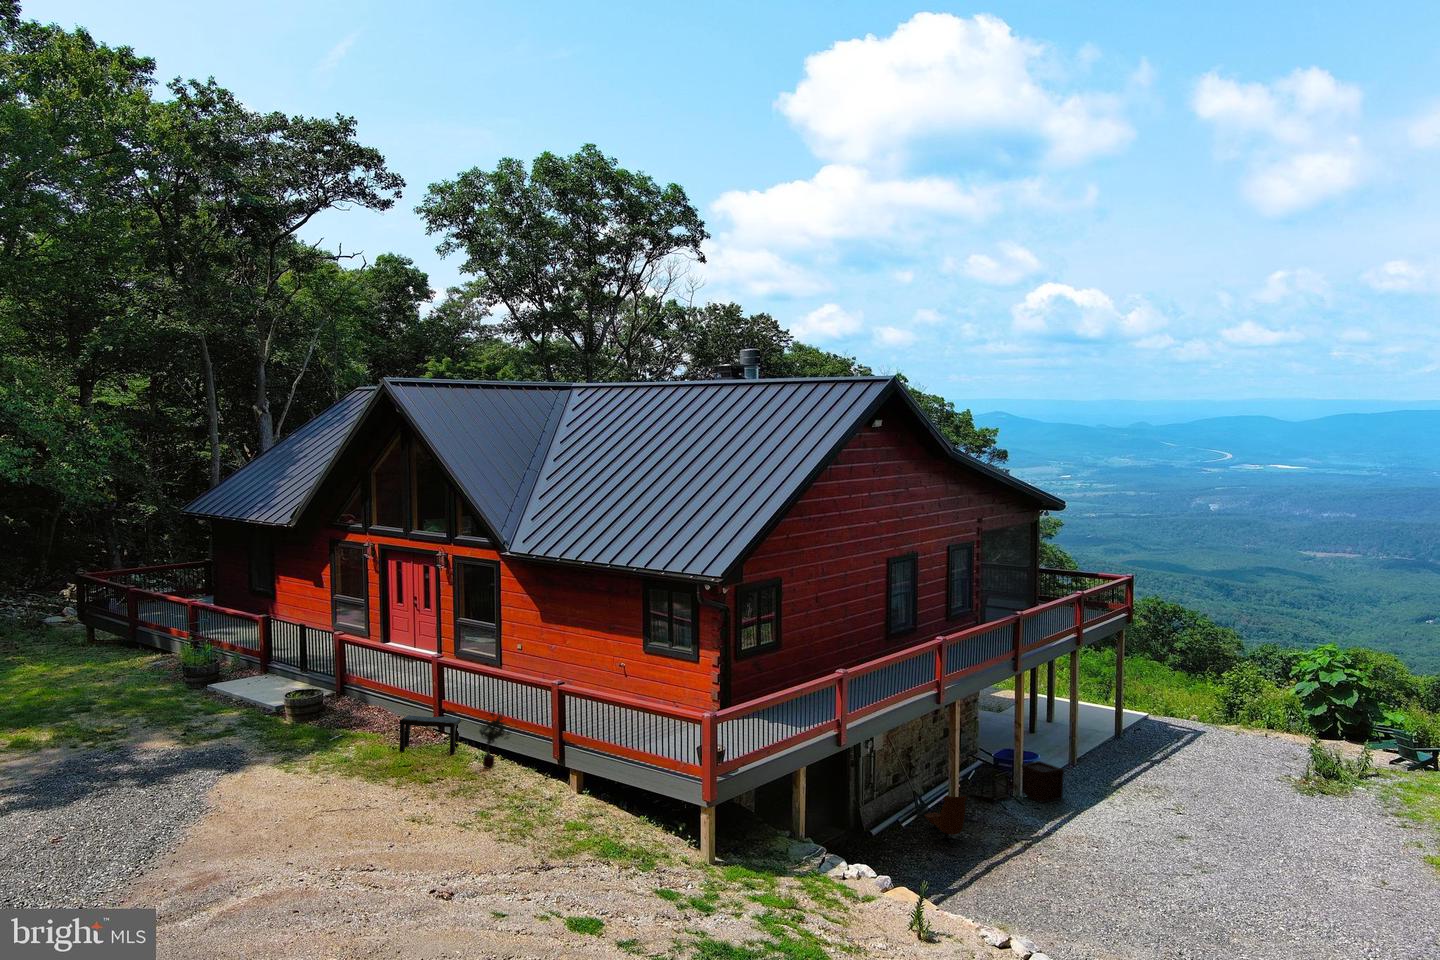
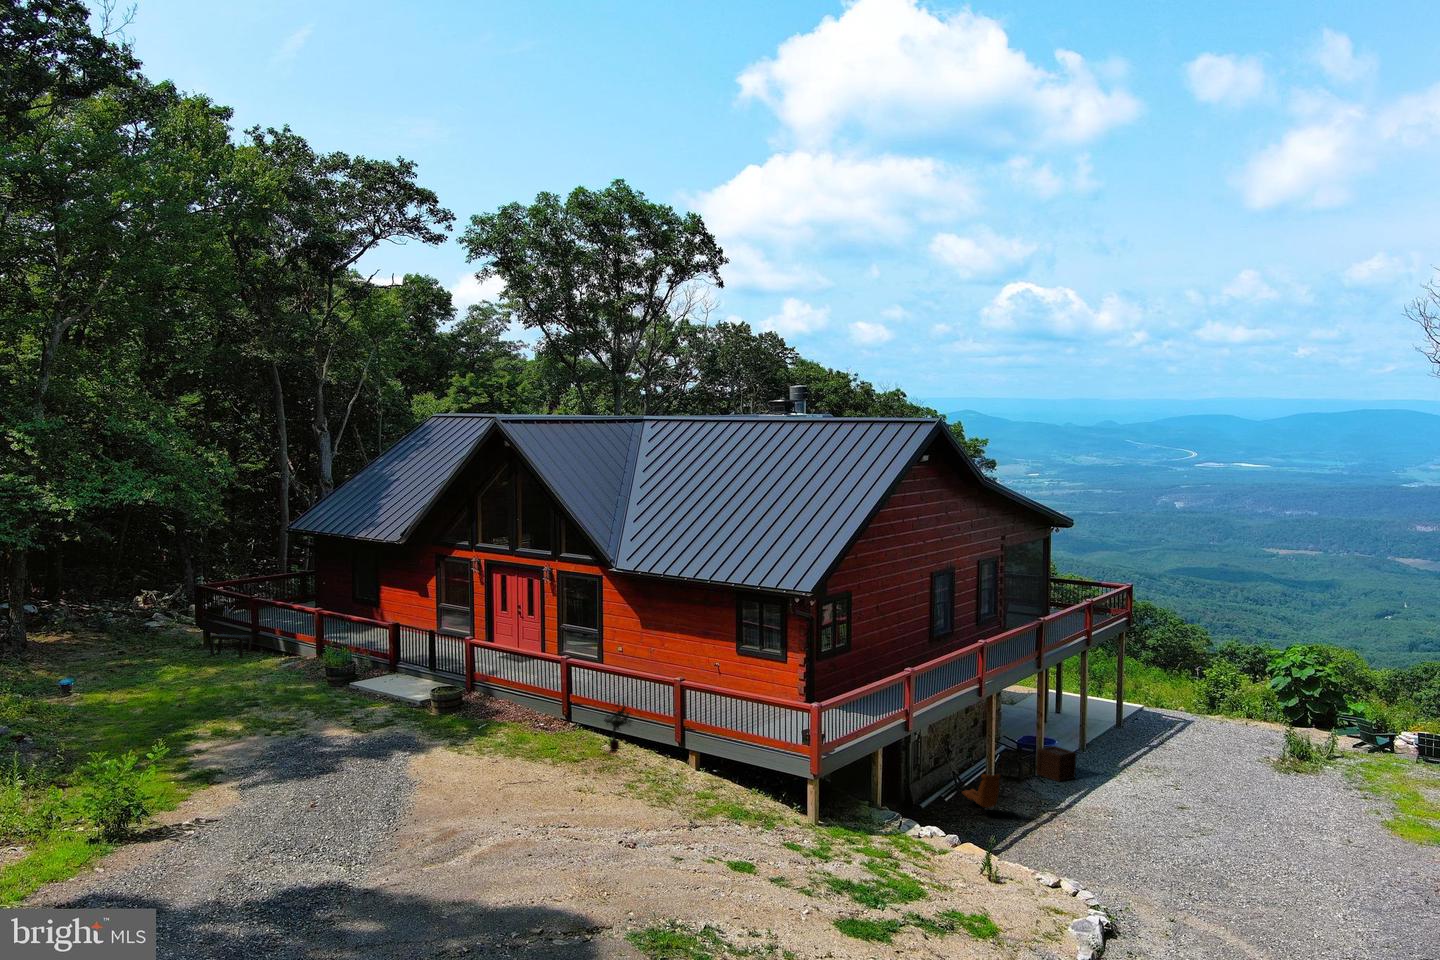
bench: present [399,715,461,754] -> present [210,634,252,658]

